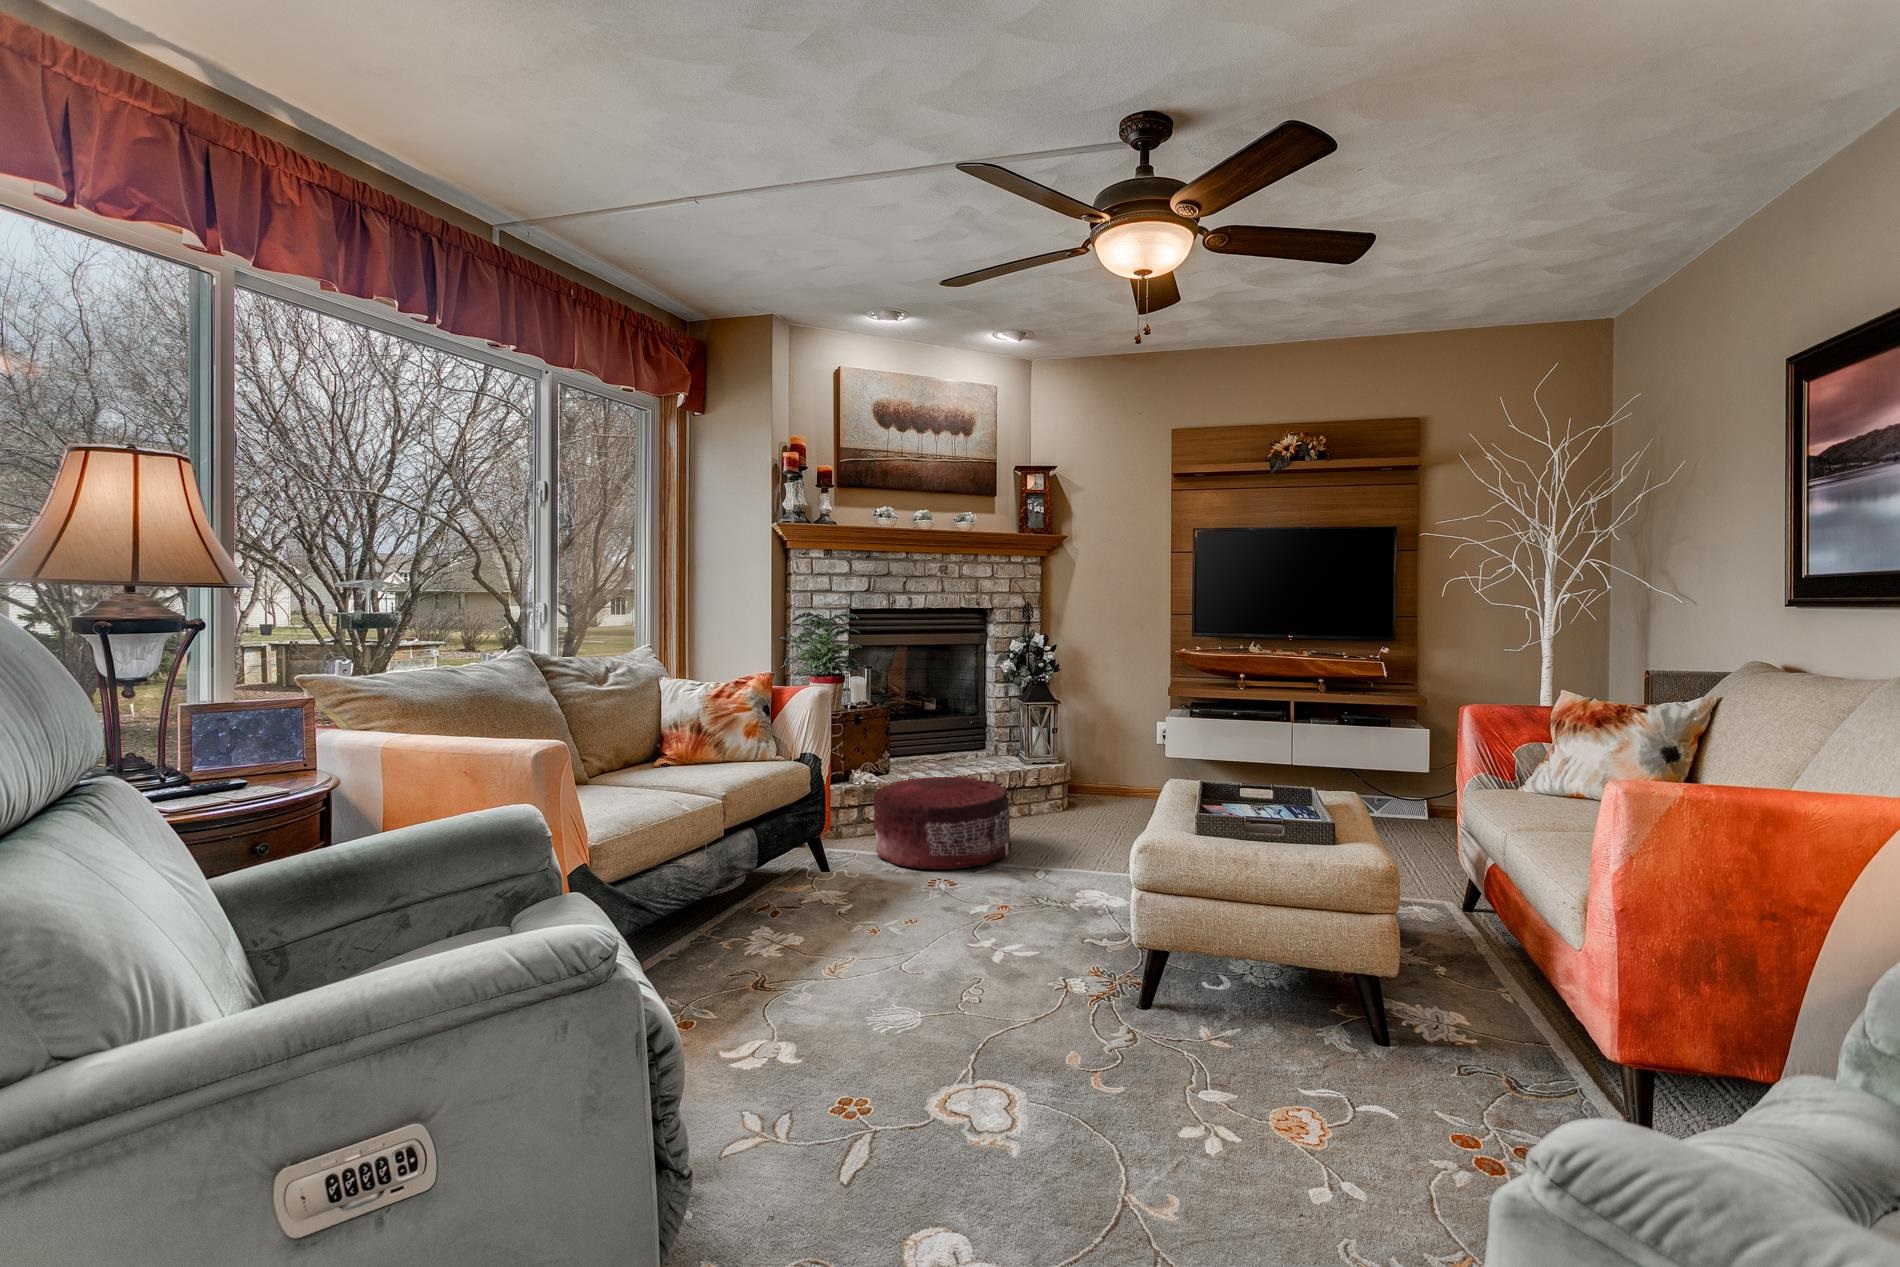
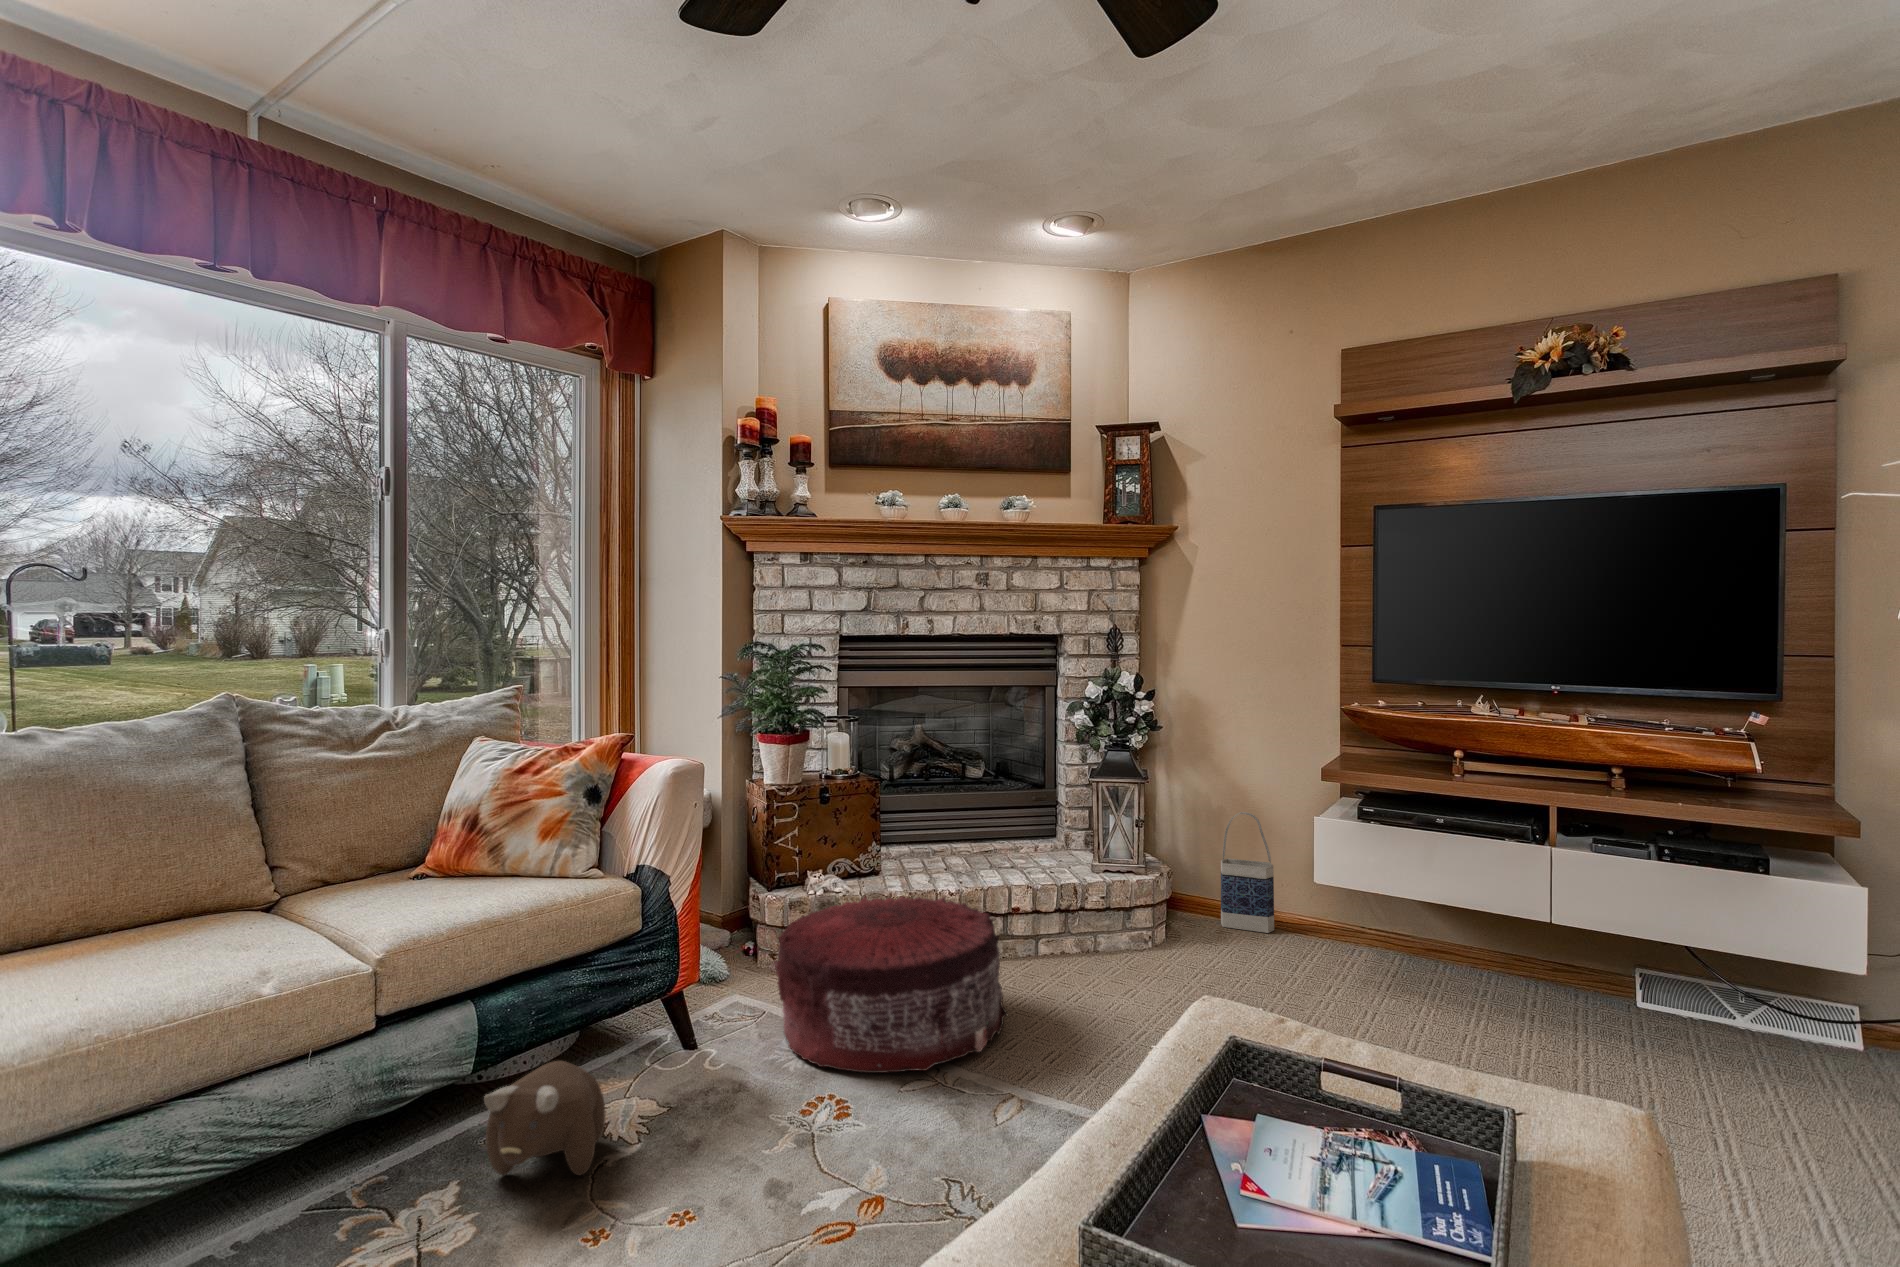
bag: none [1094,725,1128,800] -> present [1221,812,1274,933]
plush toy: none [786,856,847,919] -> present [484,1061,605,1175]

